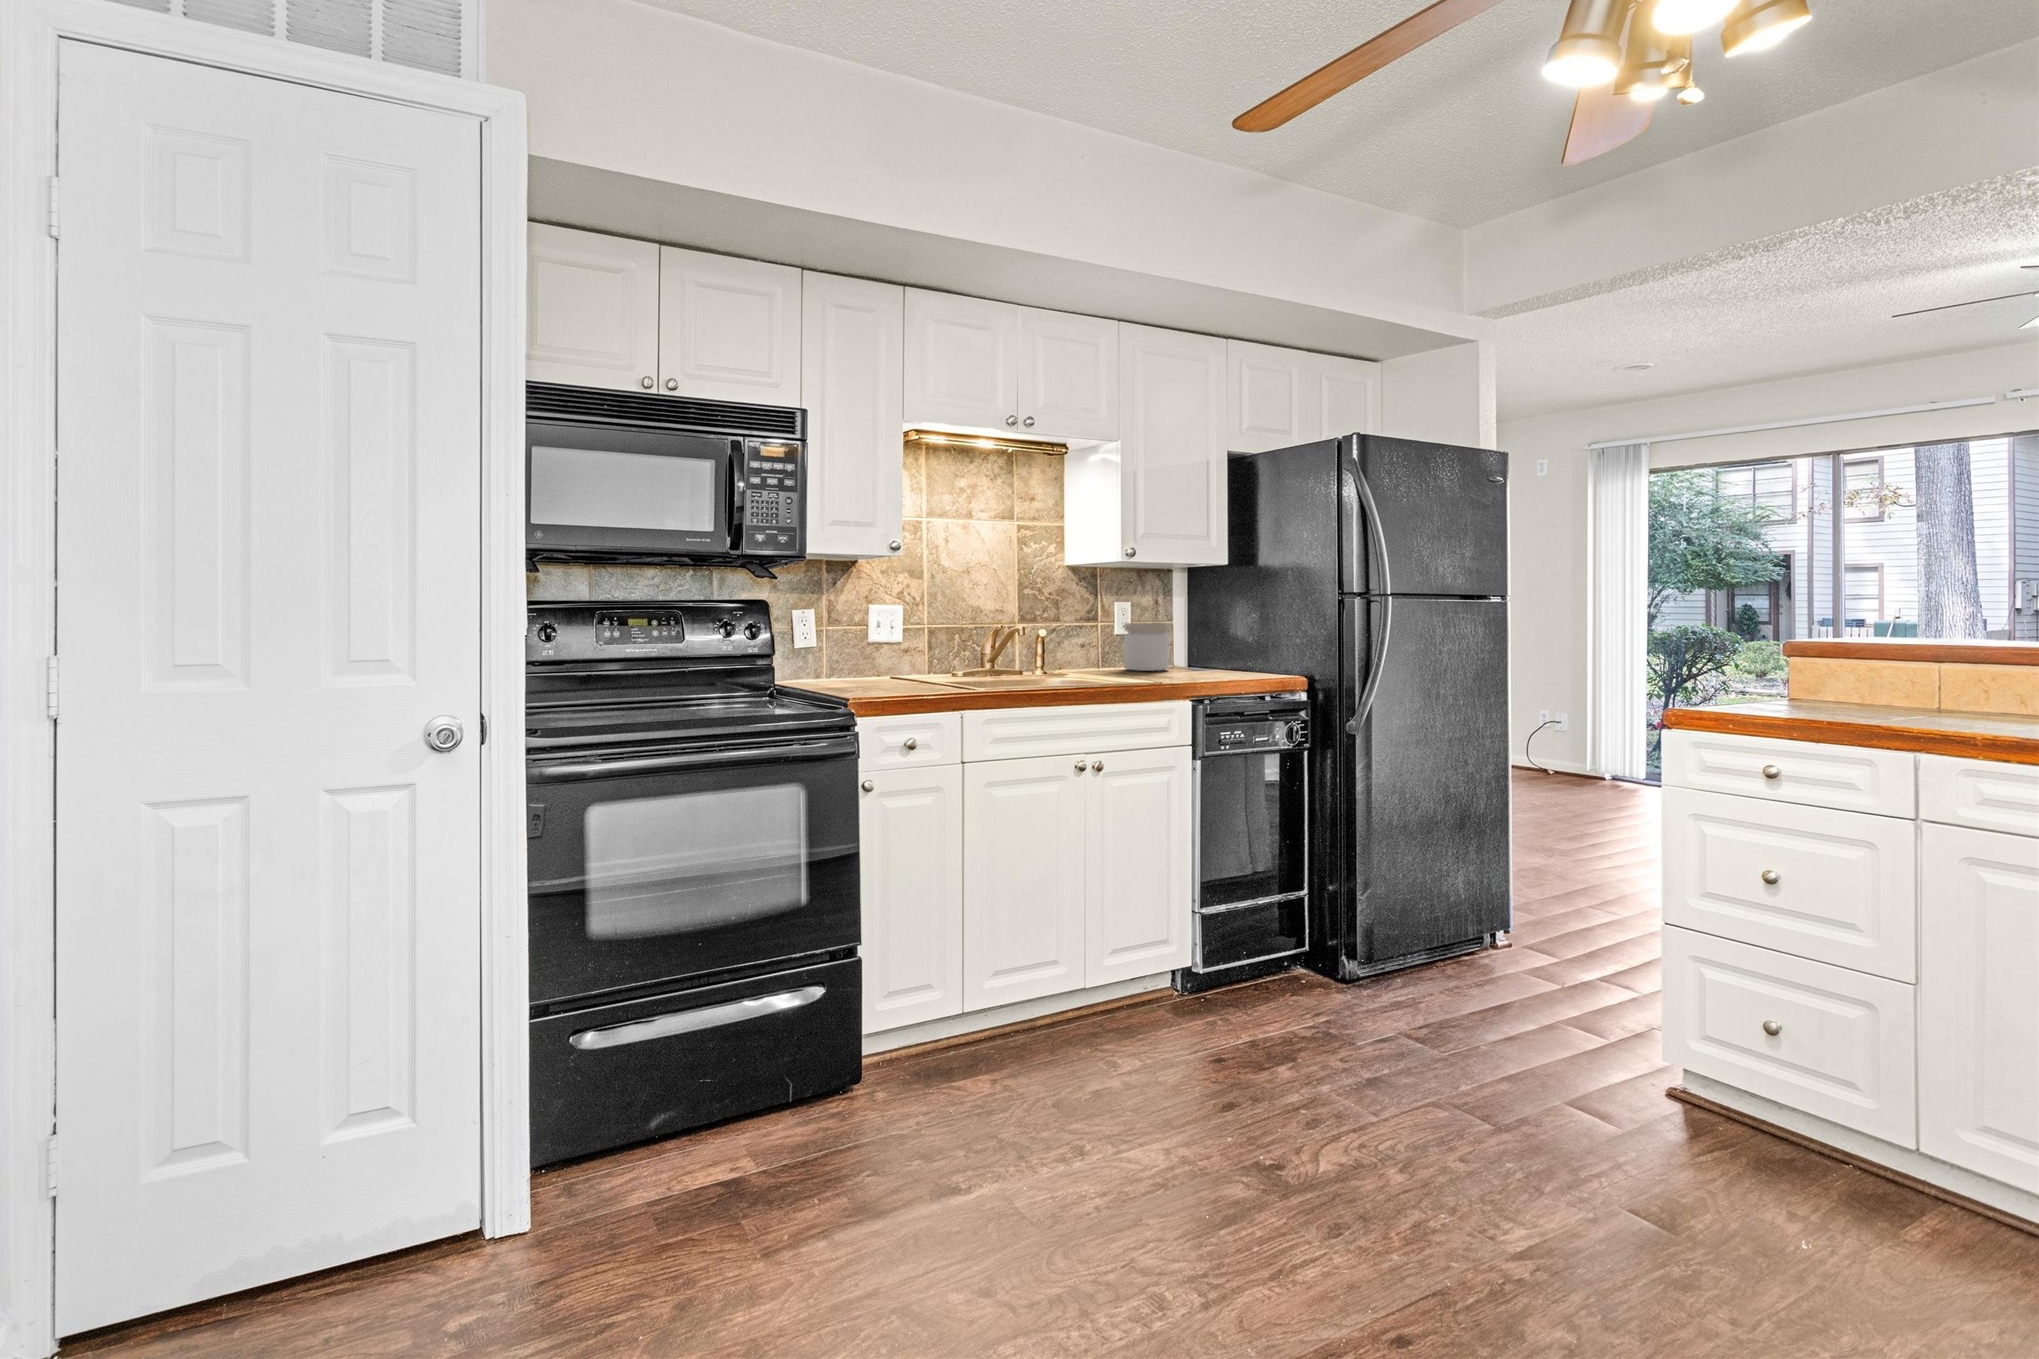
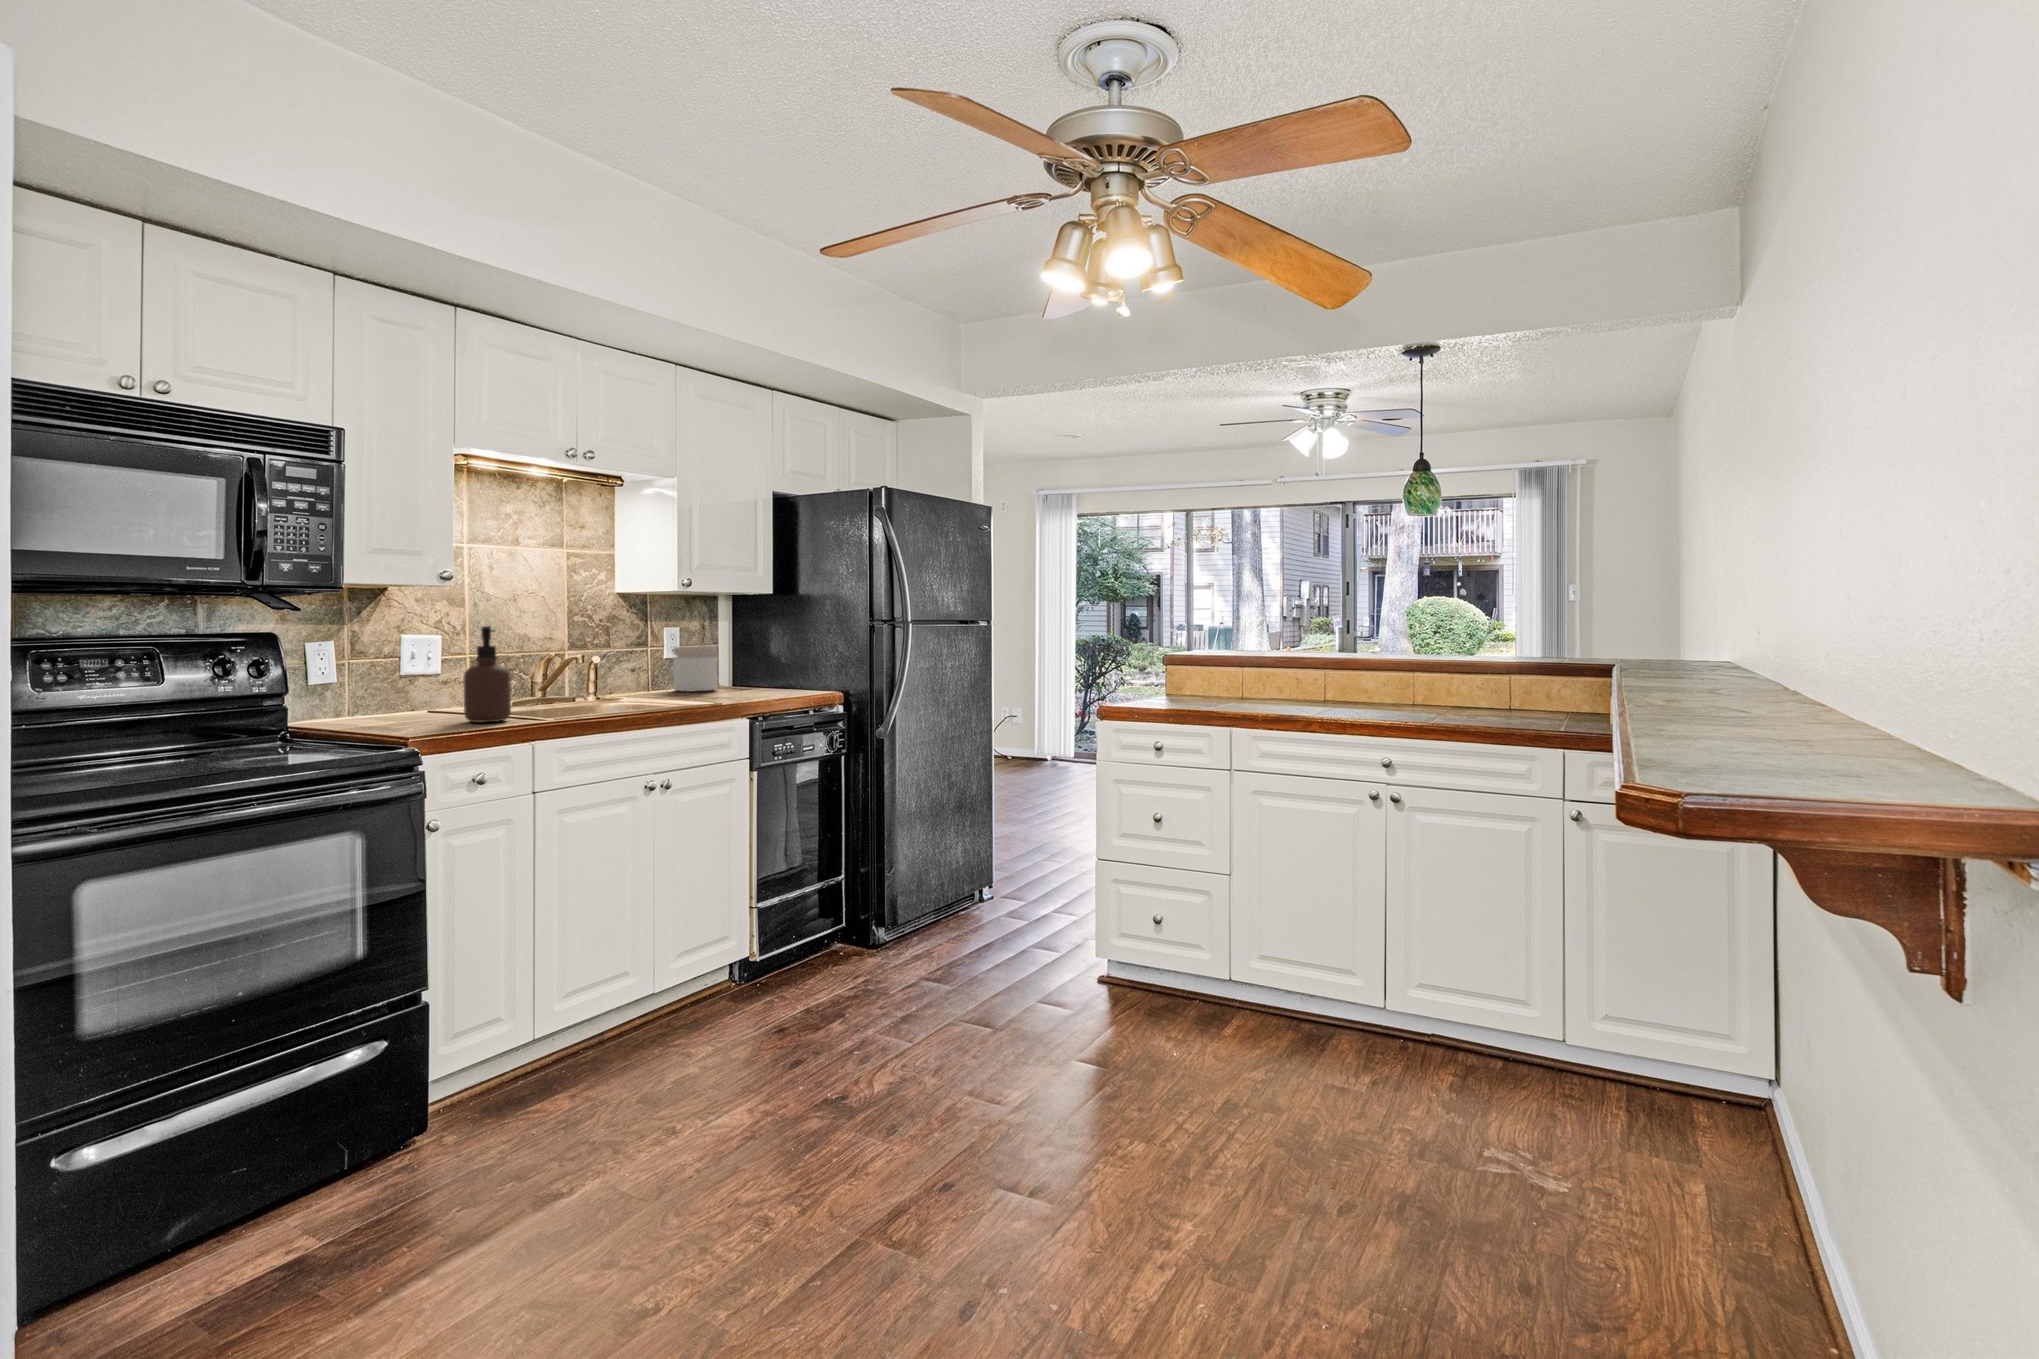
soap dispenser: none [911,595,952,691] -> present [464,626,511,723]

